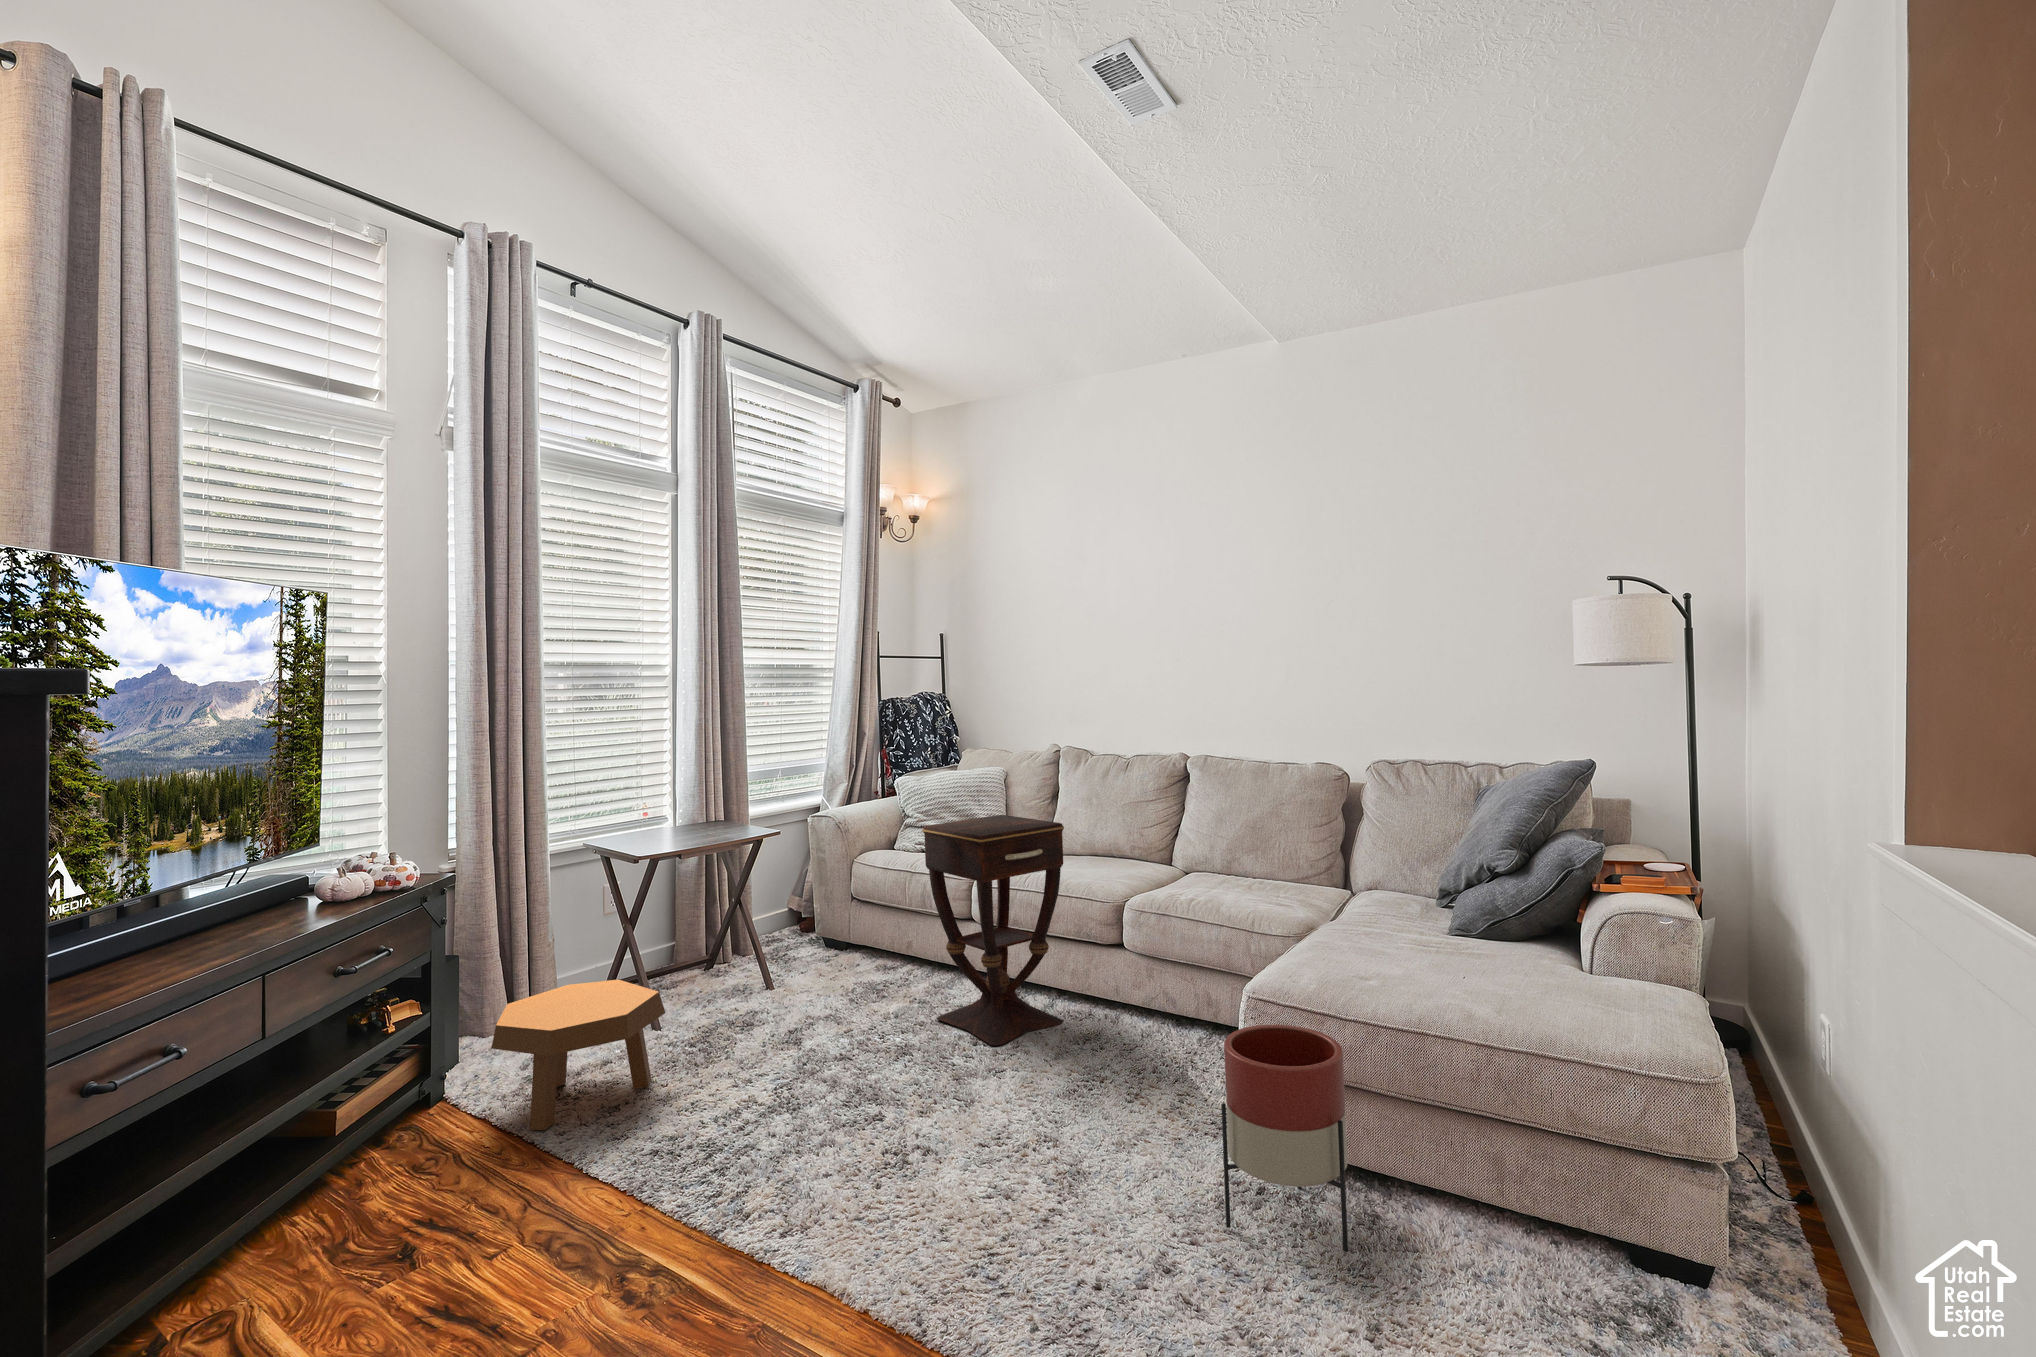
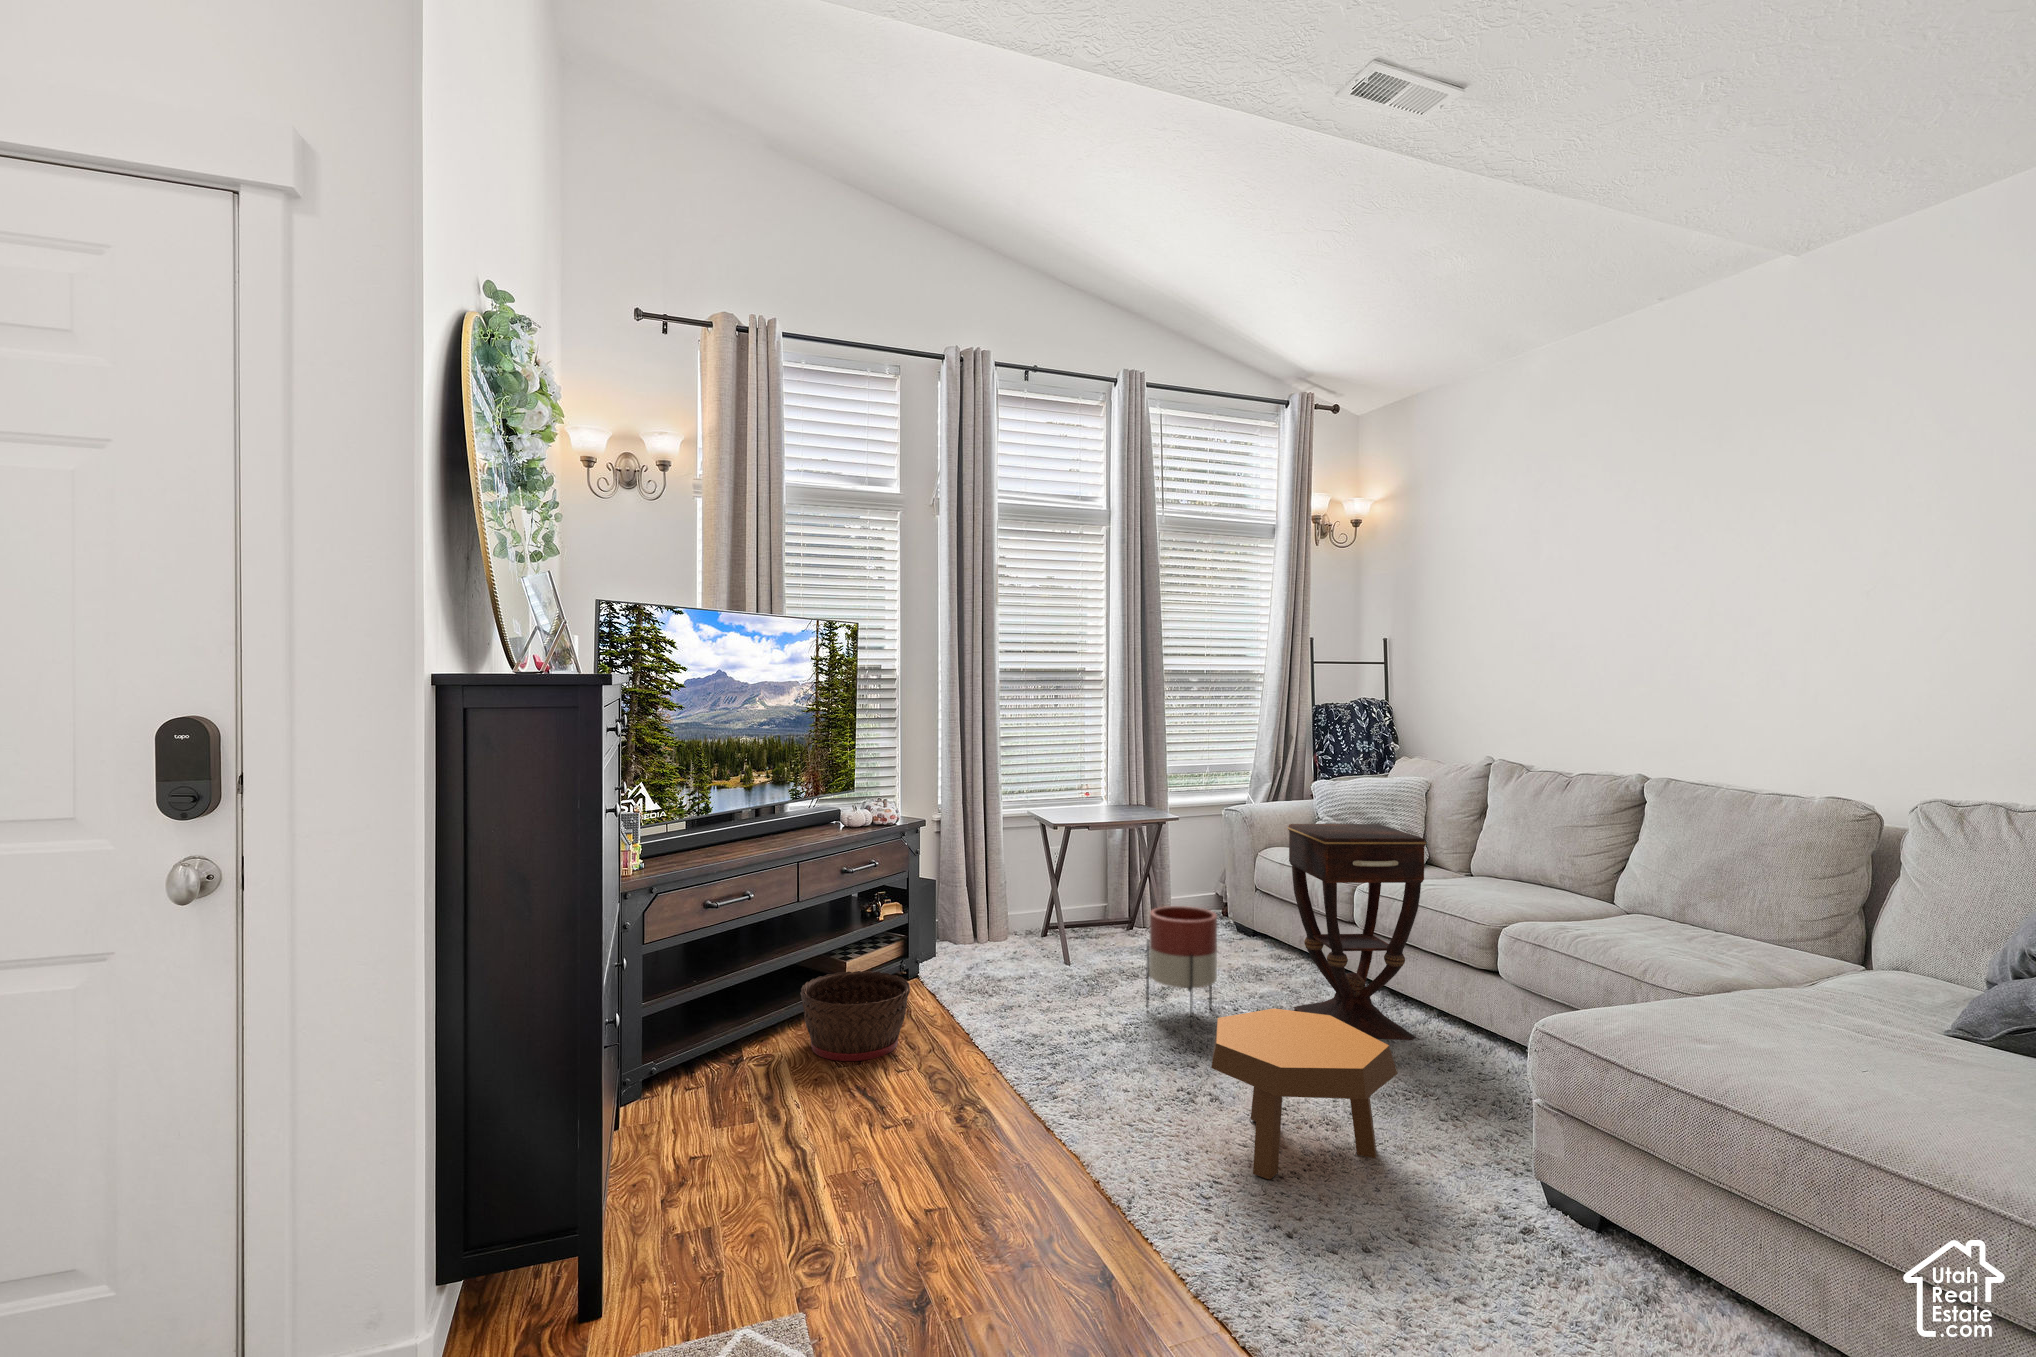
footstool: present [491,980,665,1130] -> present [1211,1008,1398,1180]
planter: present [1221,1025,1348,1251] -> present [1146,906,1217,1027]
basket: none [287,1113,483,1278] -> present [800,971,910,1061]

